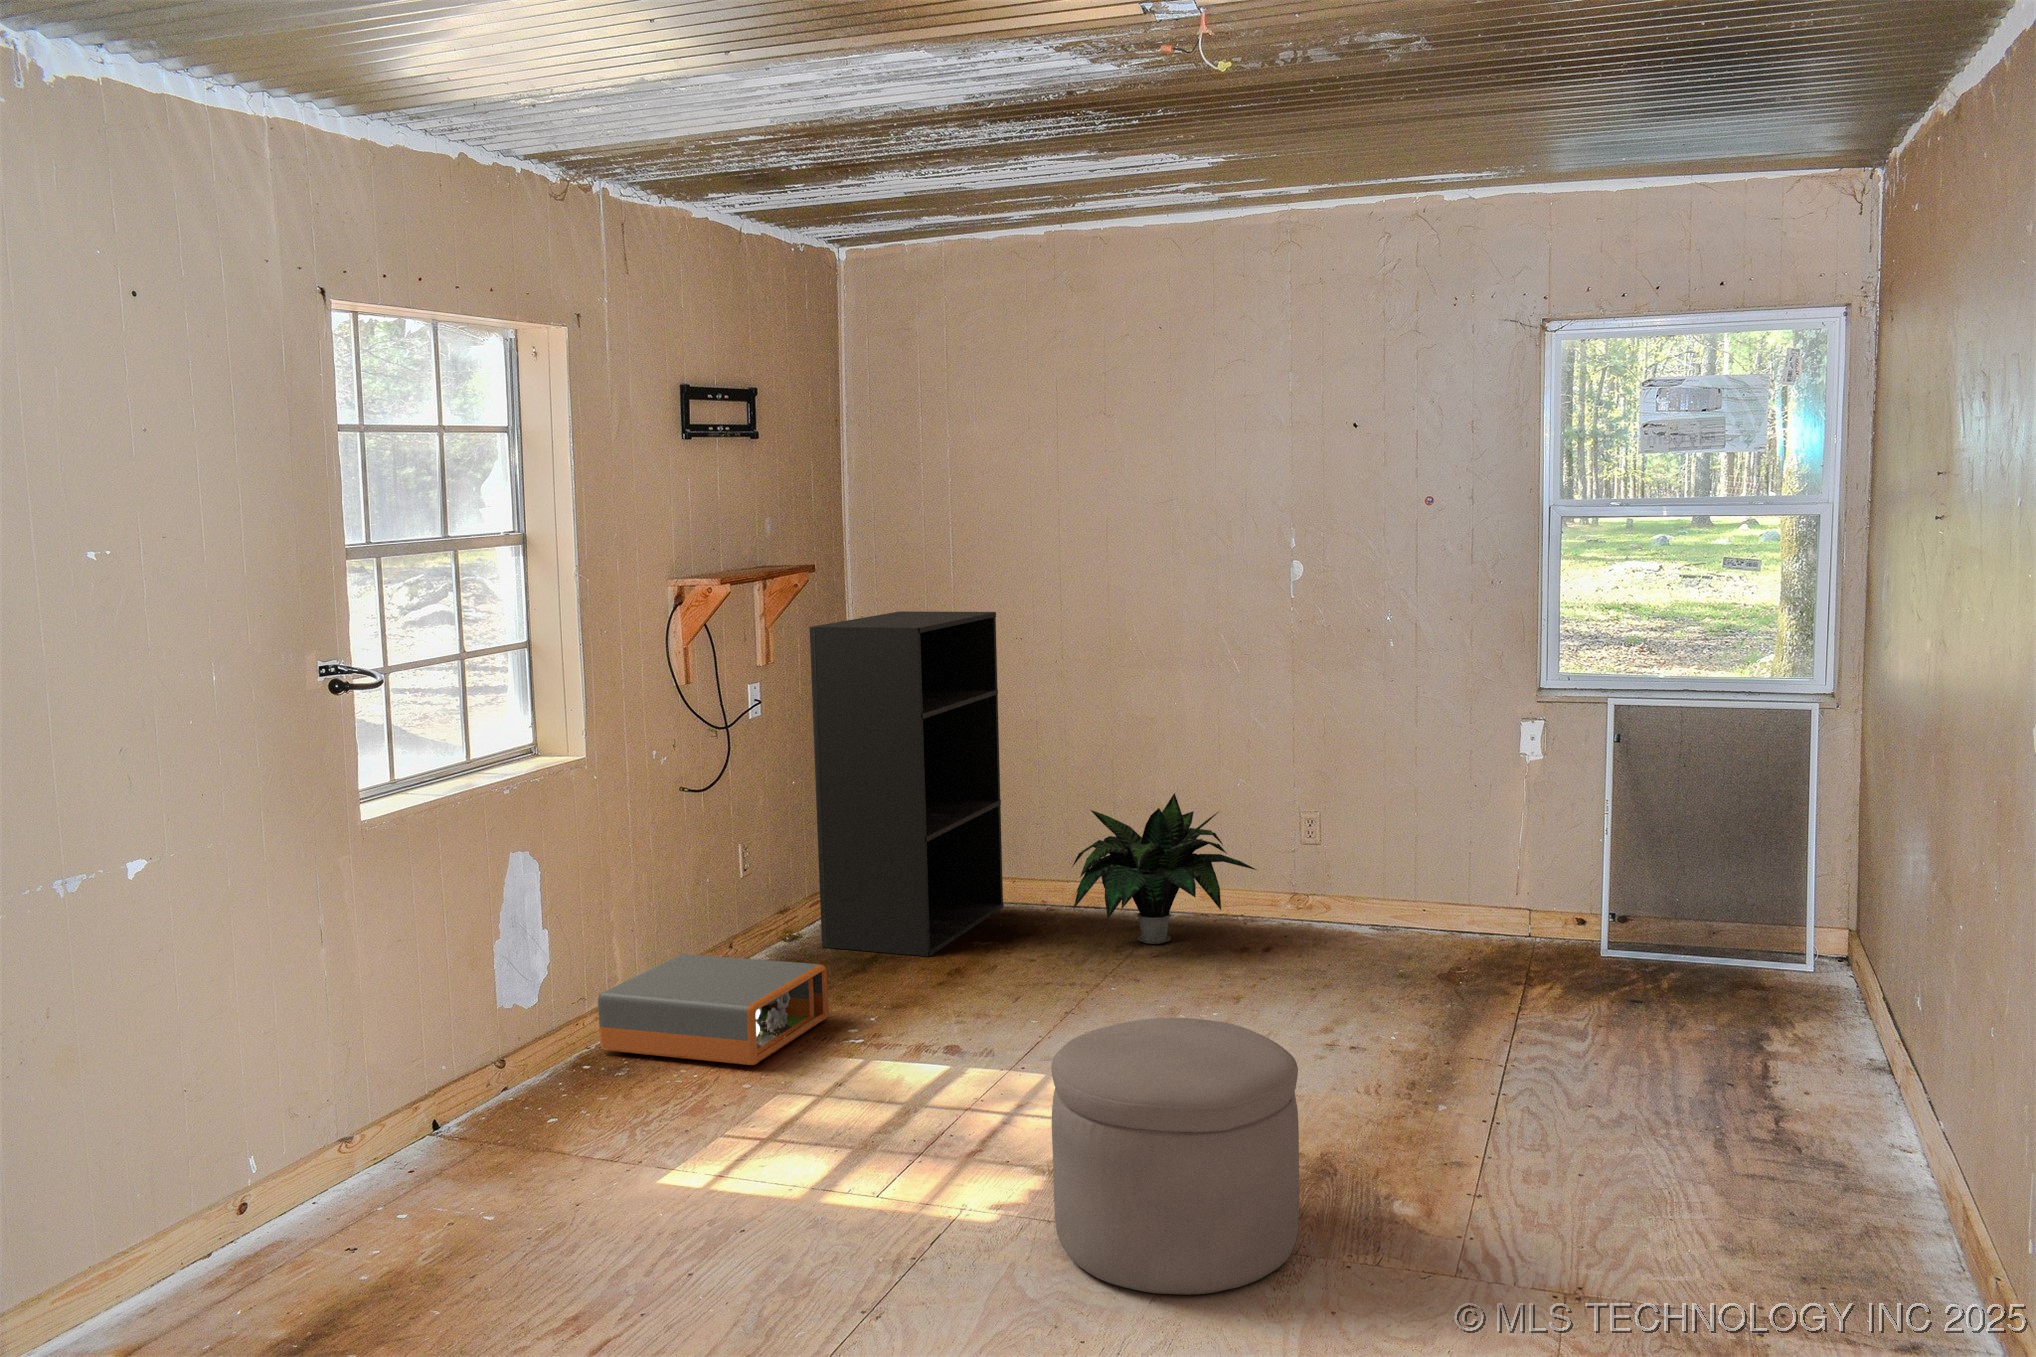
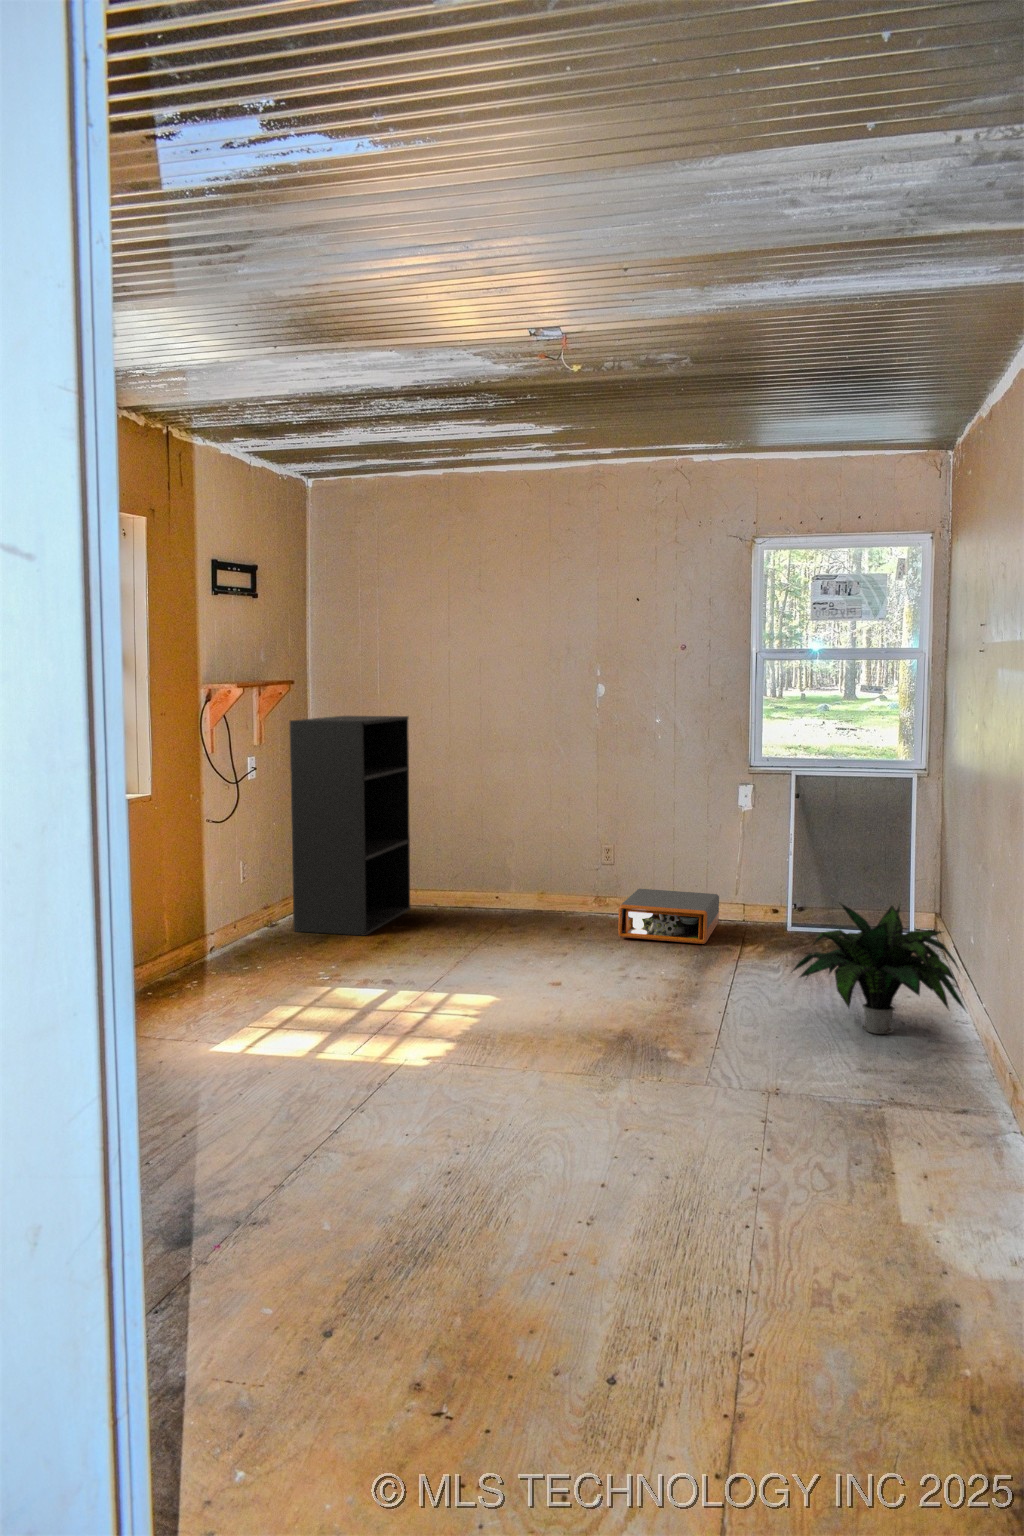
potted plant: present [1072,793,1256,944] -> present [793,904,965,1034]
storage box: present [598,954,828,1065] -> present [618,889,719,944]
ottoman: present [1051,1018,1299,1295] -> none [465,941,612,1096]

